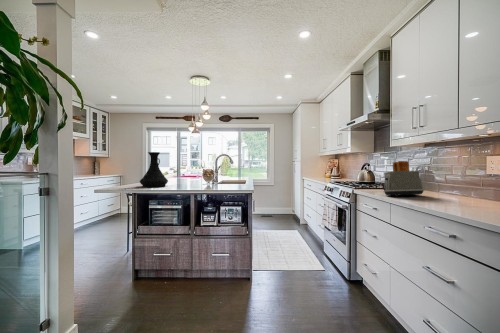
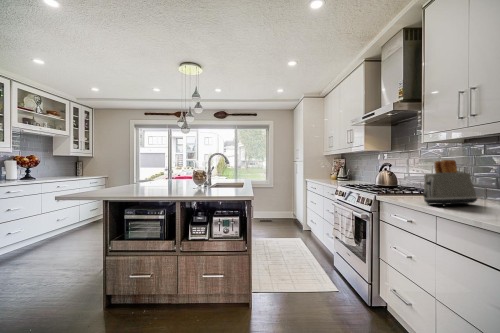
vase: present [140,152,168,187] -> none [113,149,149,193]

